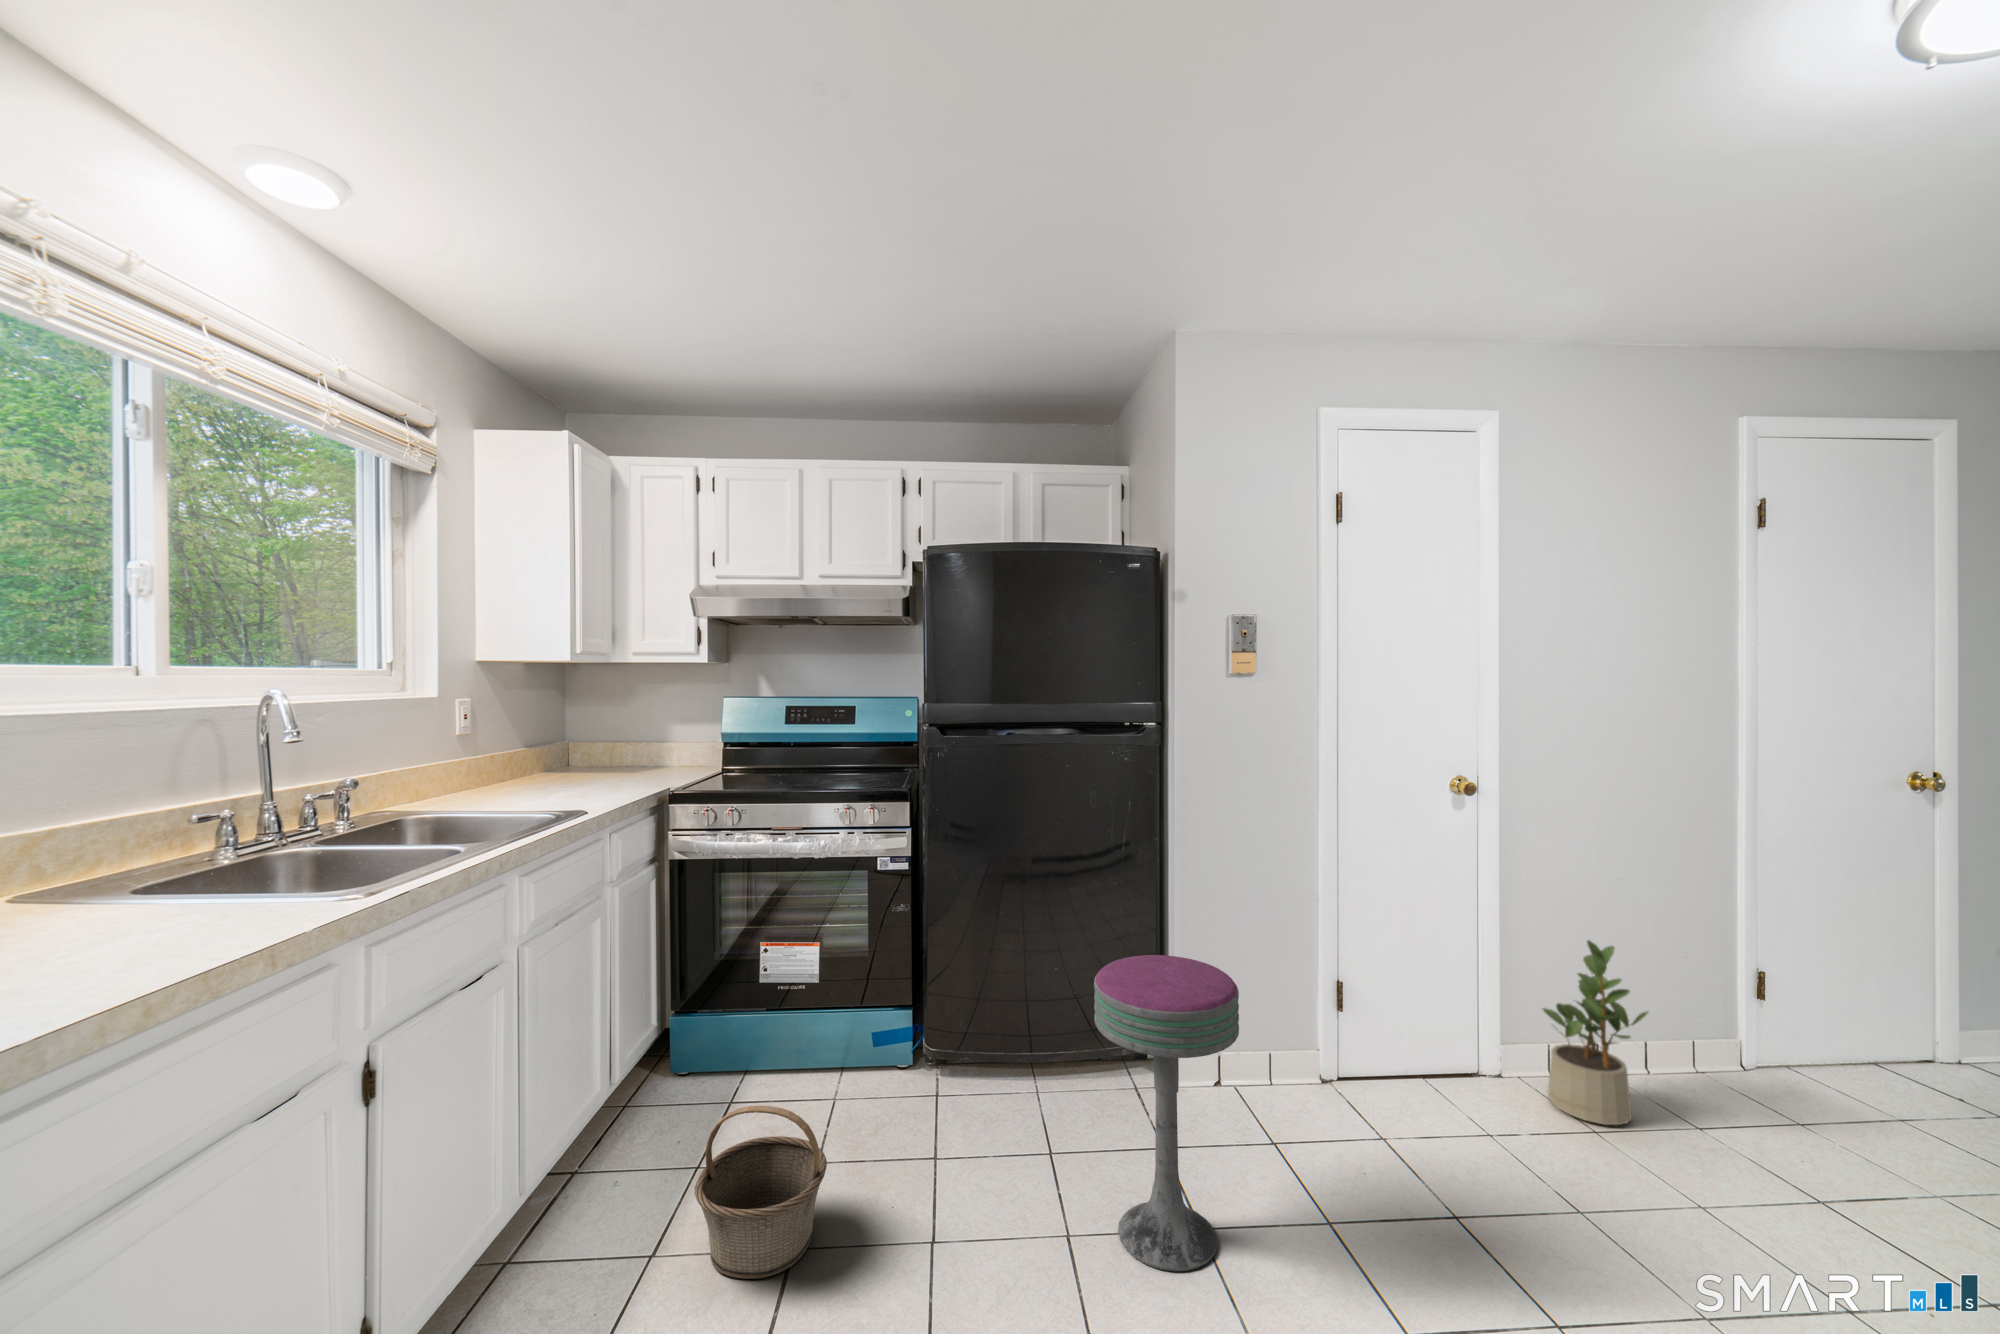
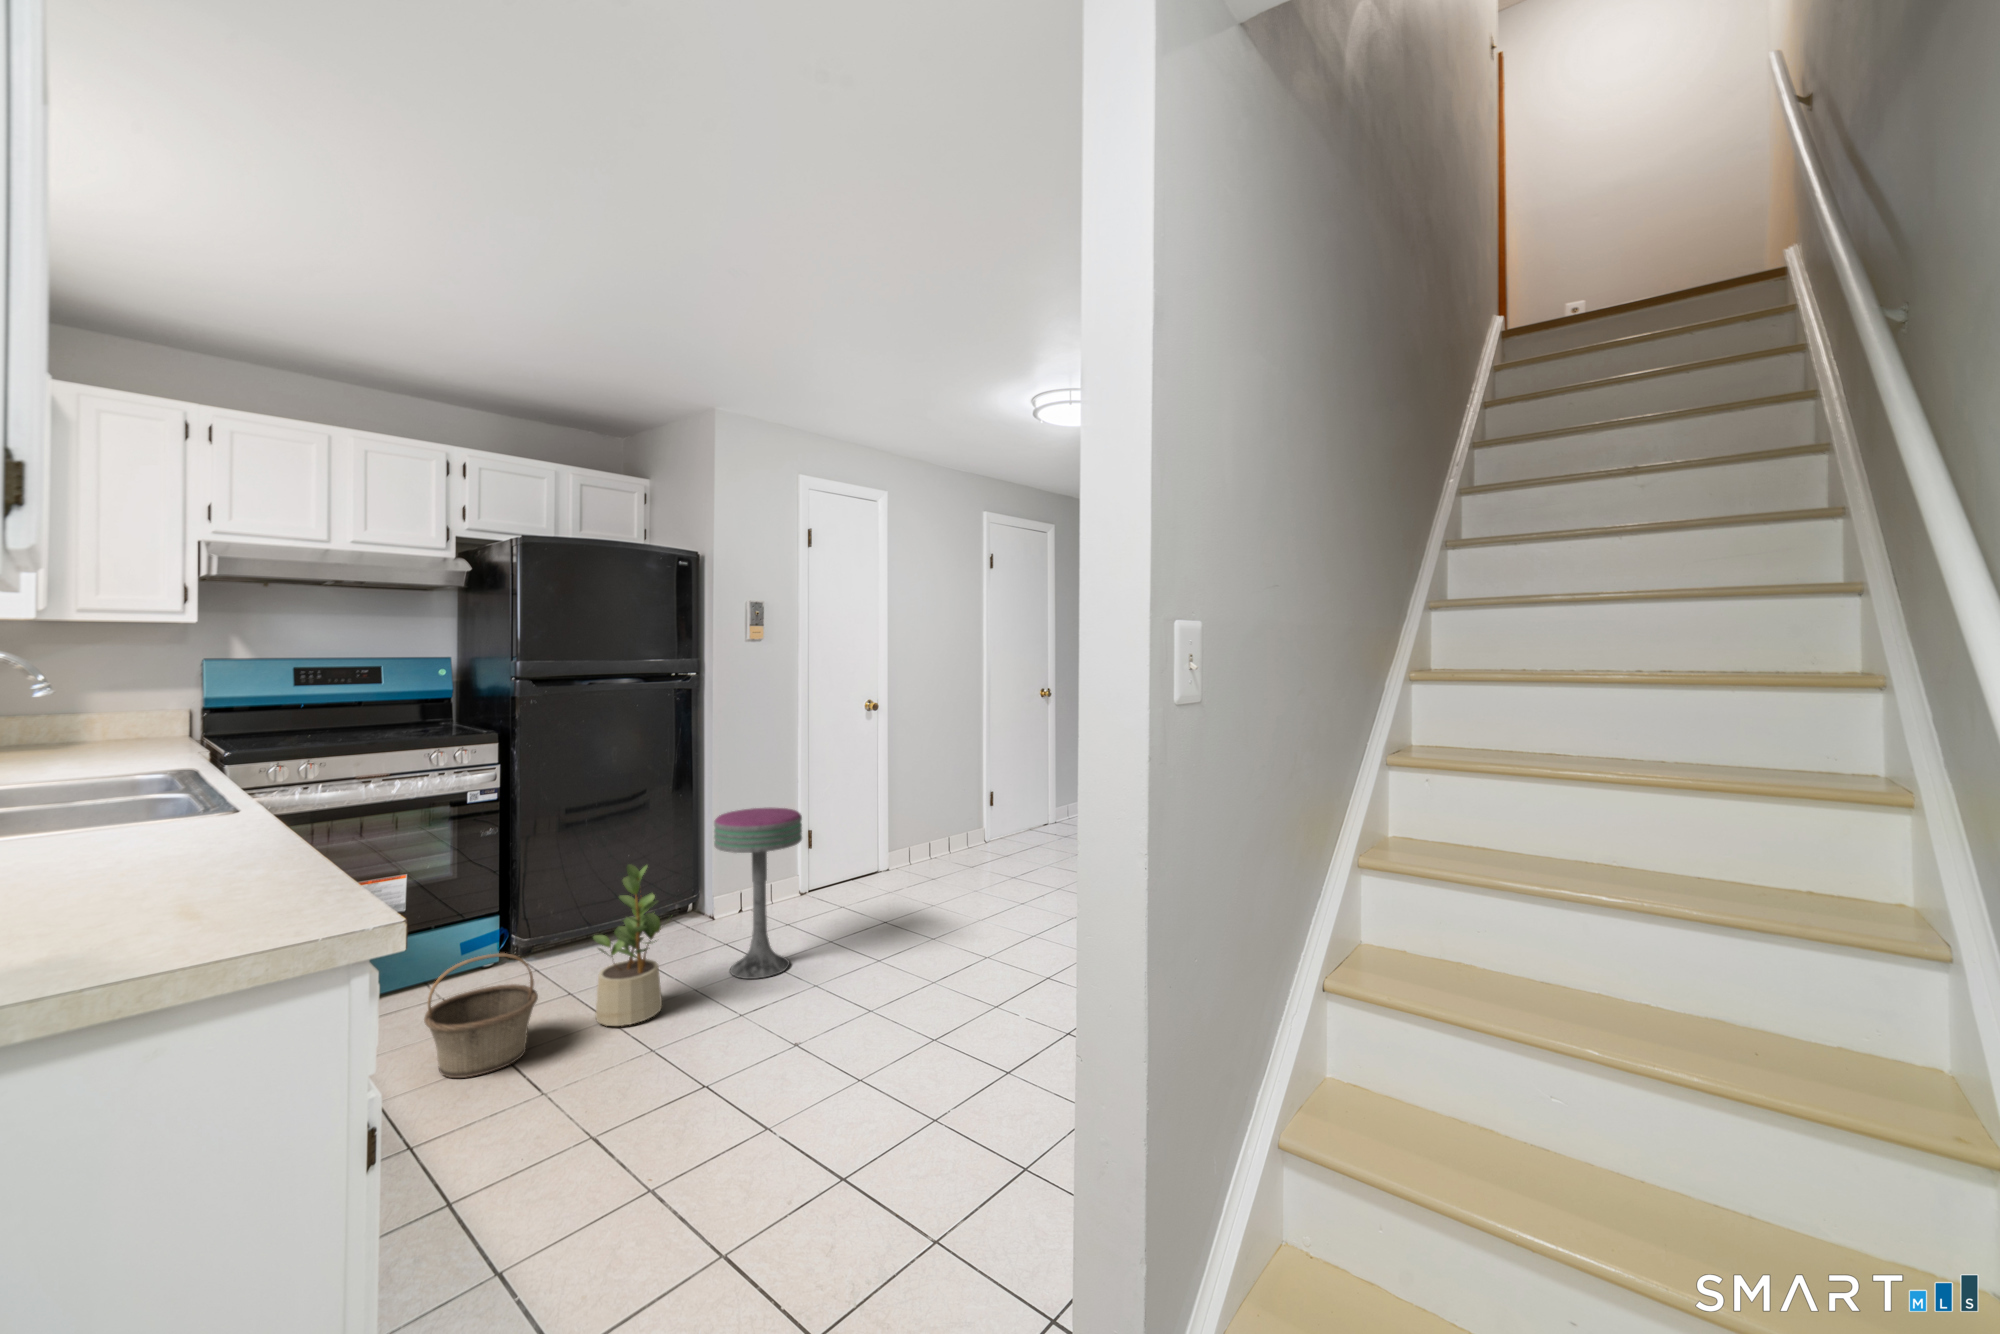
potted plant: present [1543,940,1648,1125] -> present [593,864,669,1026]

